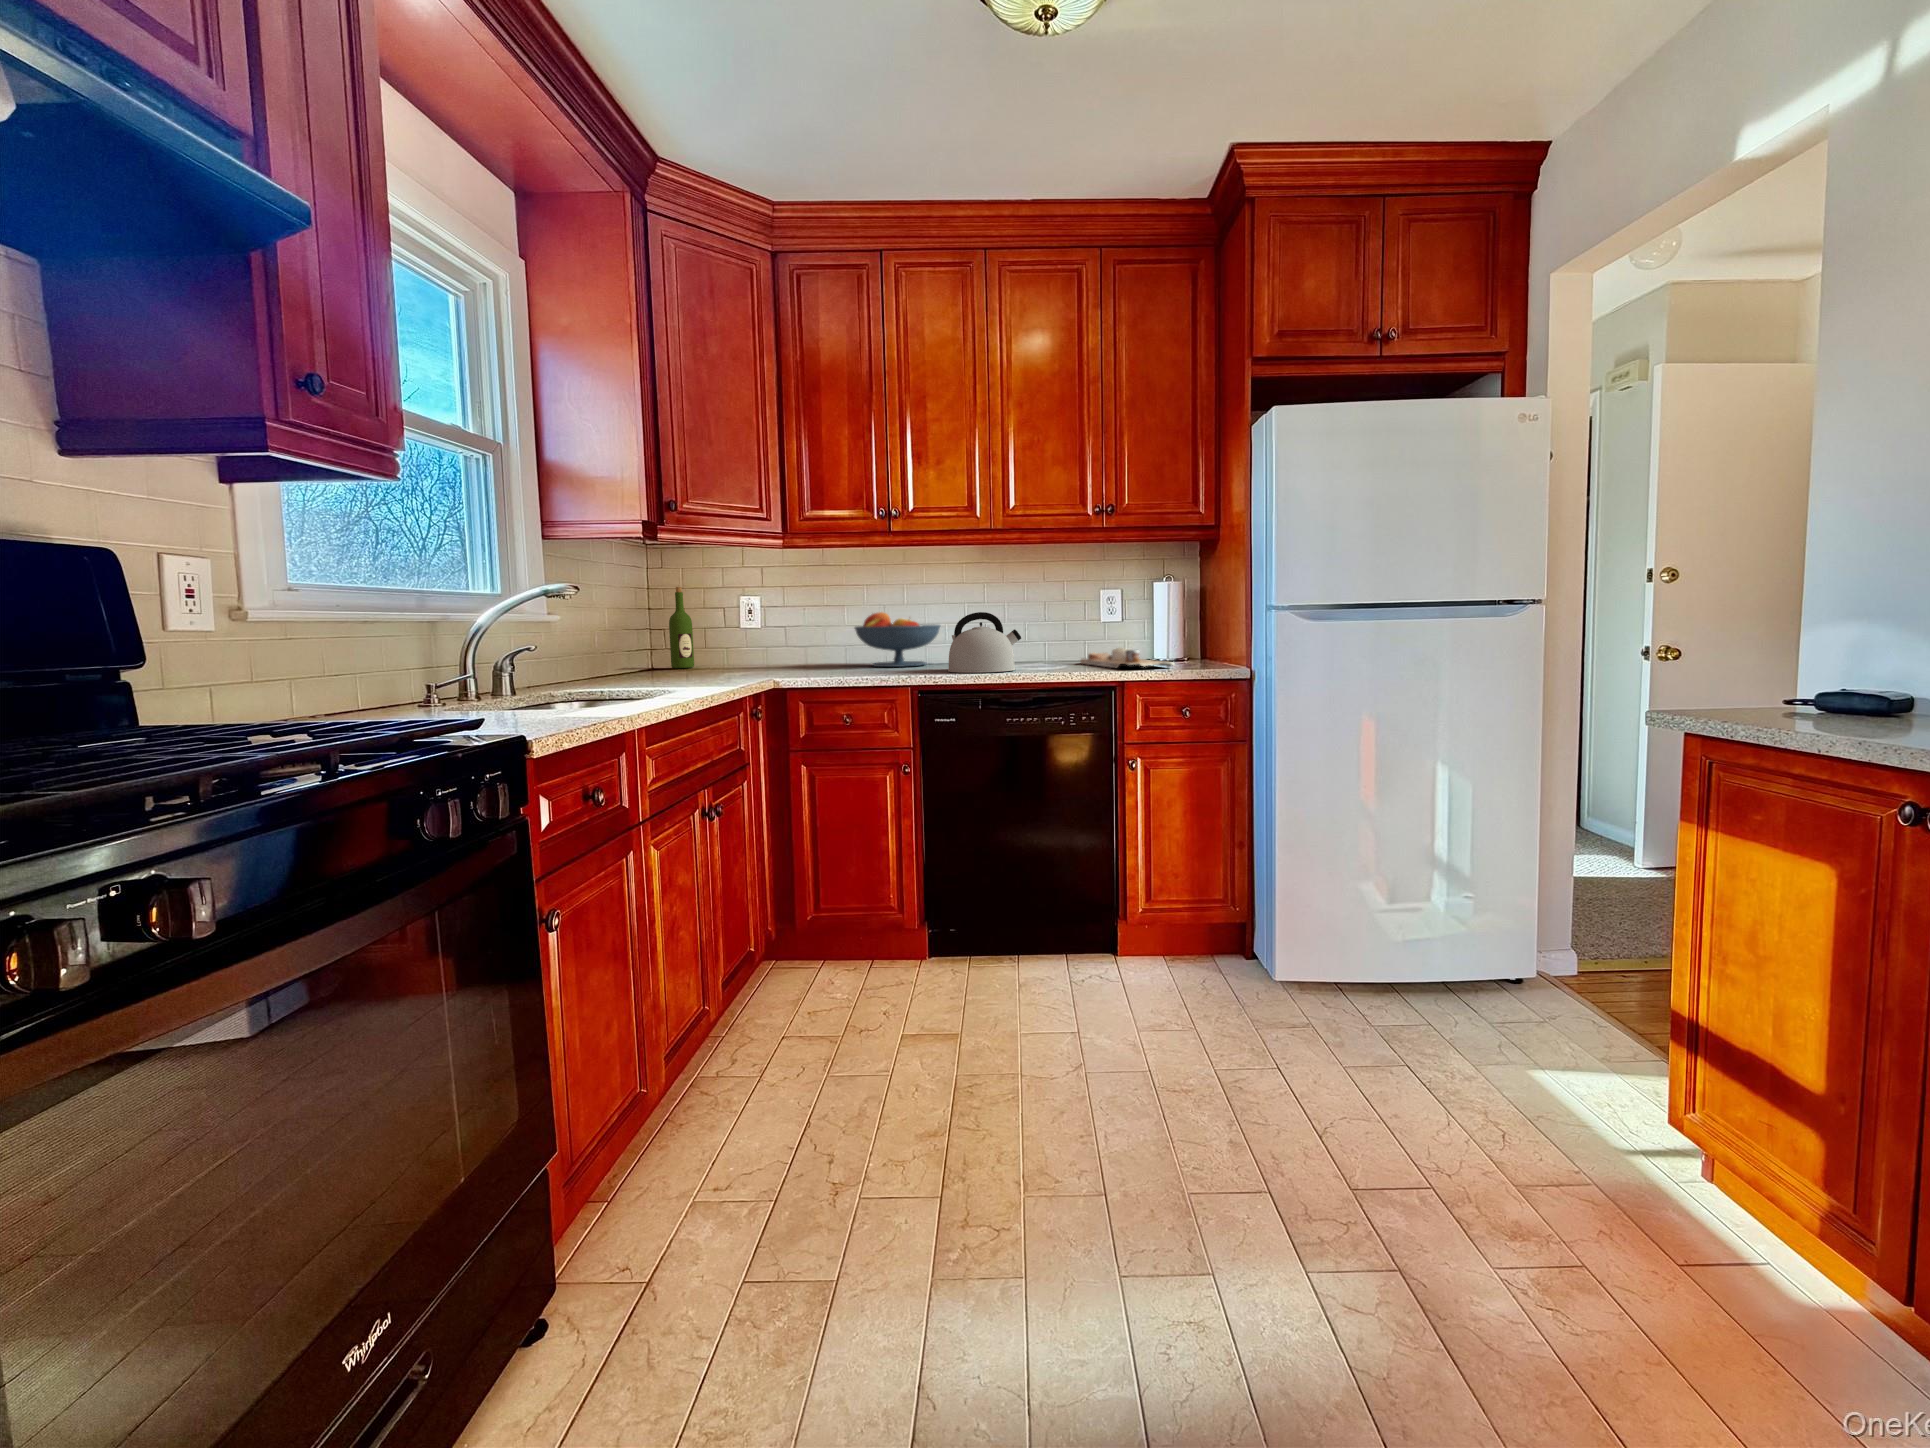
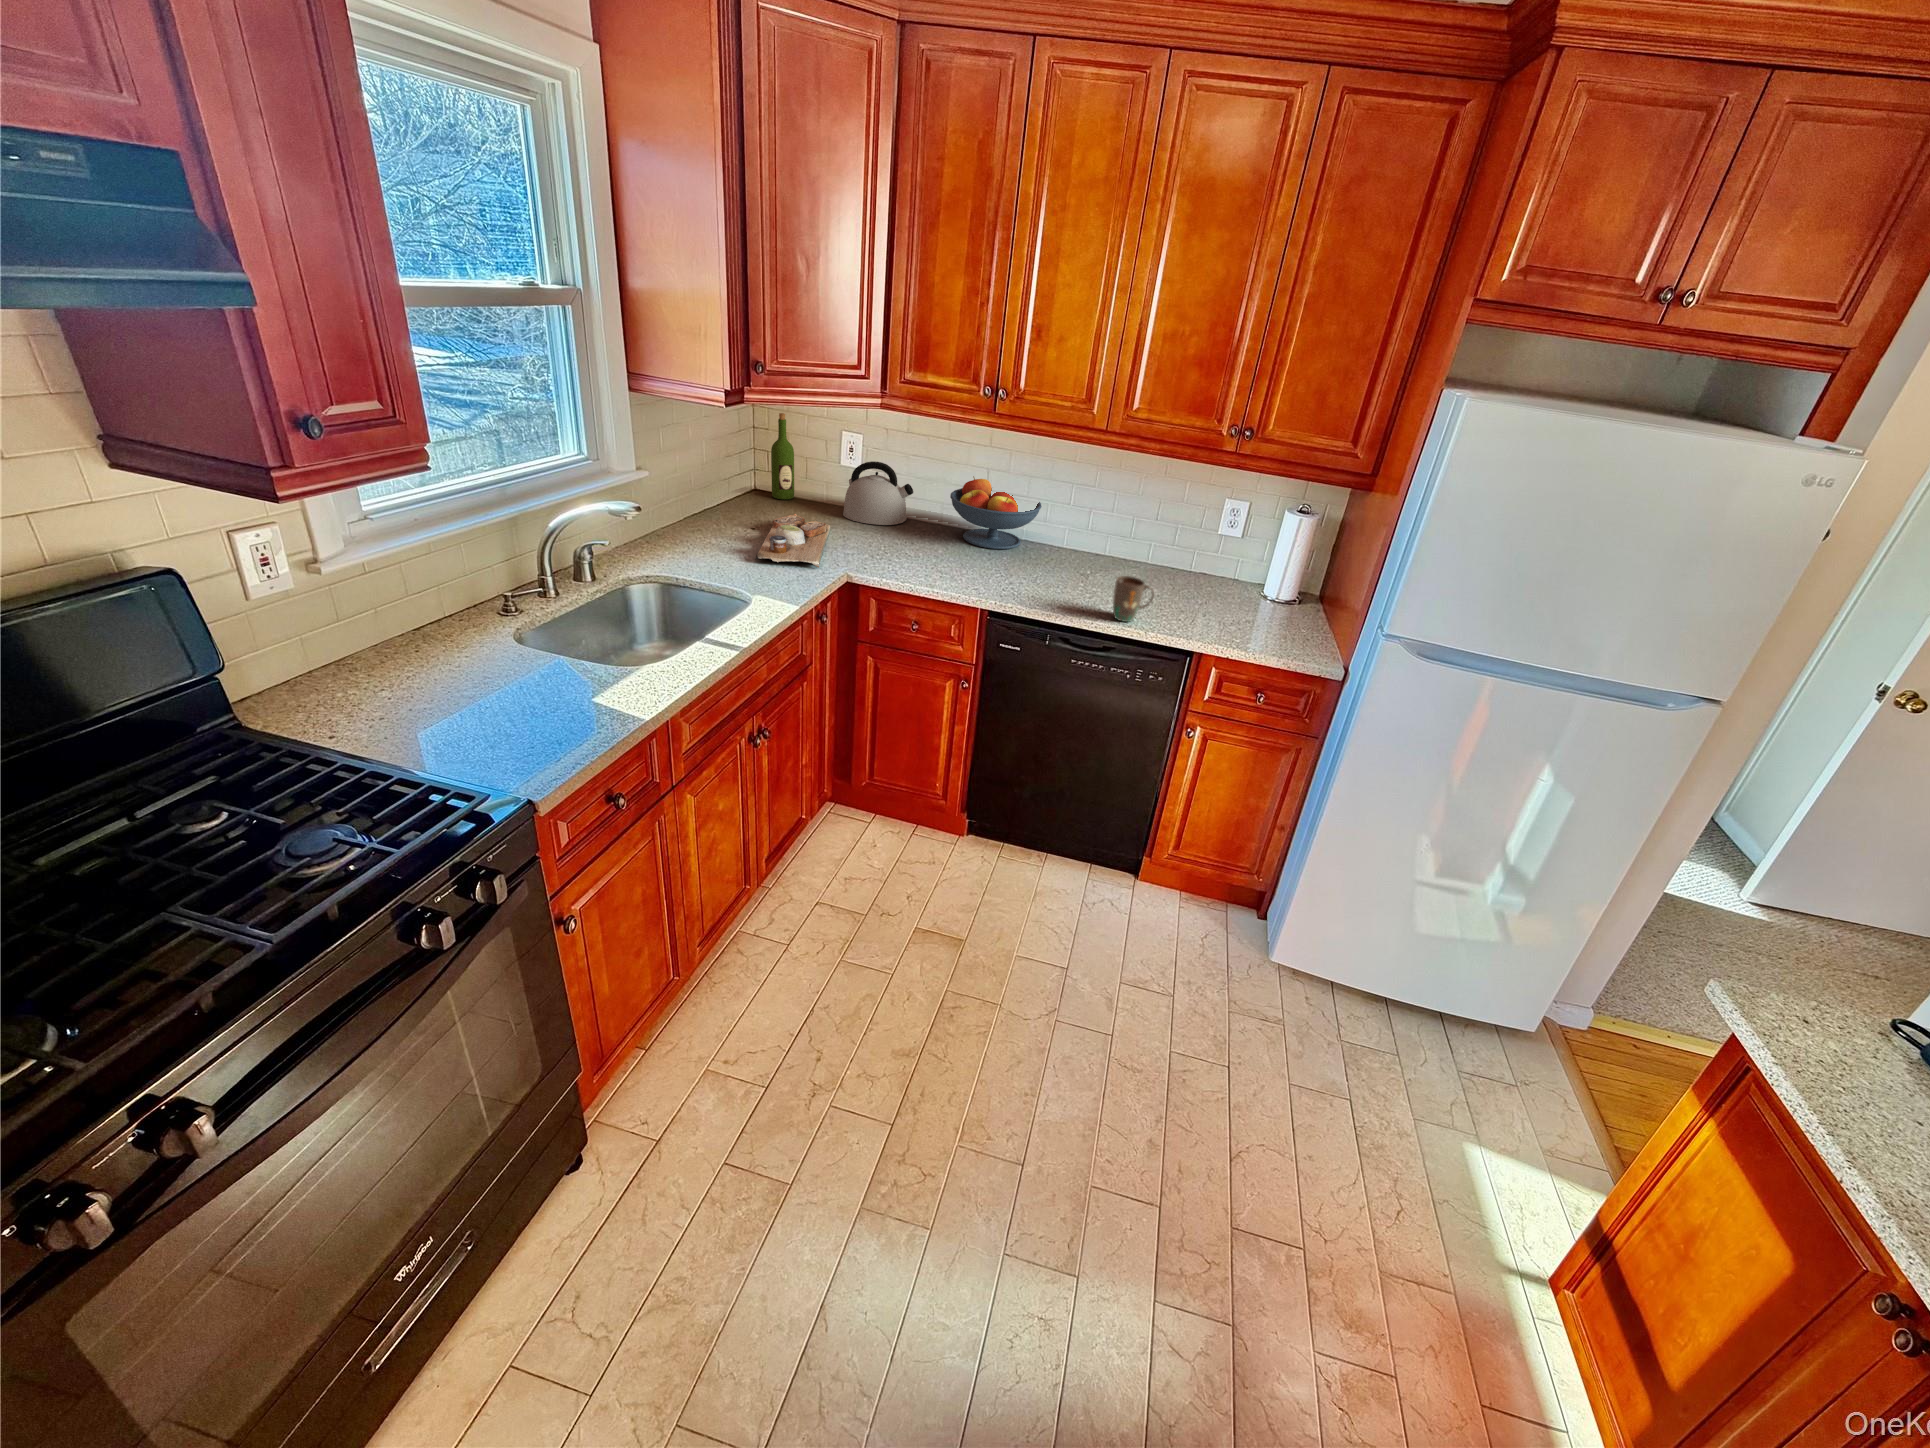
kettle: present [948,612,1021,673] -> present [843,461,913,525]
mug: none [1032,636,1068,674] -> present [1113,576,1154,622]
cutting board: present [1080,648,1175,668] -> present [756,514,830,568]

